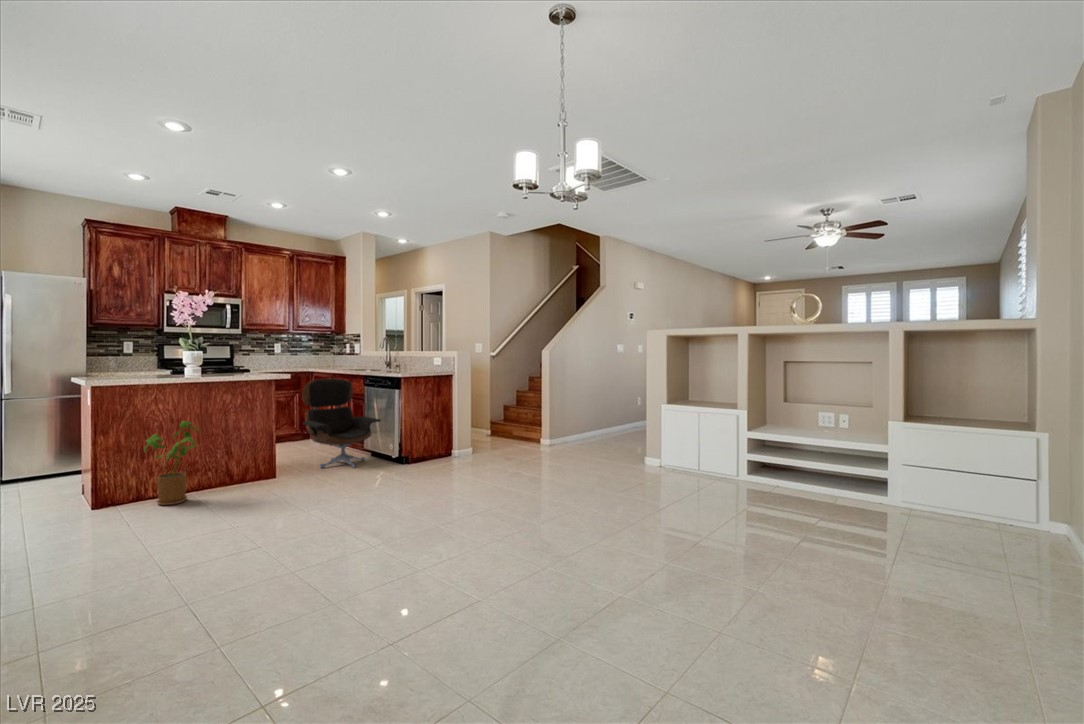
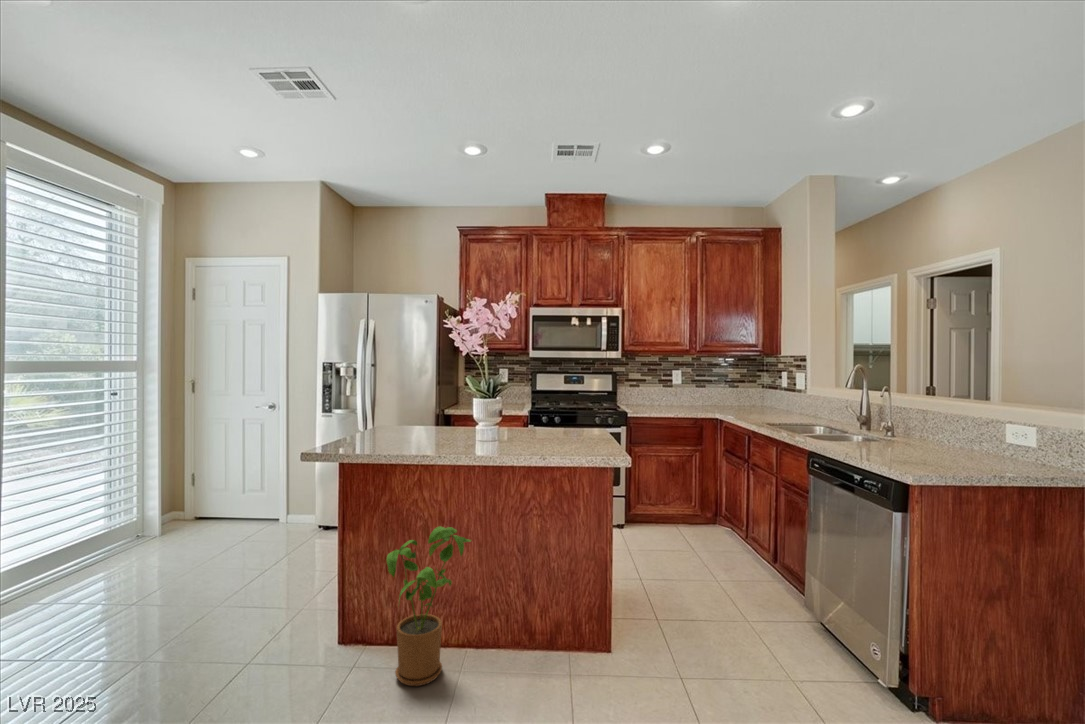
lounge chair: present [302,379,380,468] -> none [672,447,841,669]

